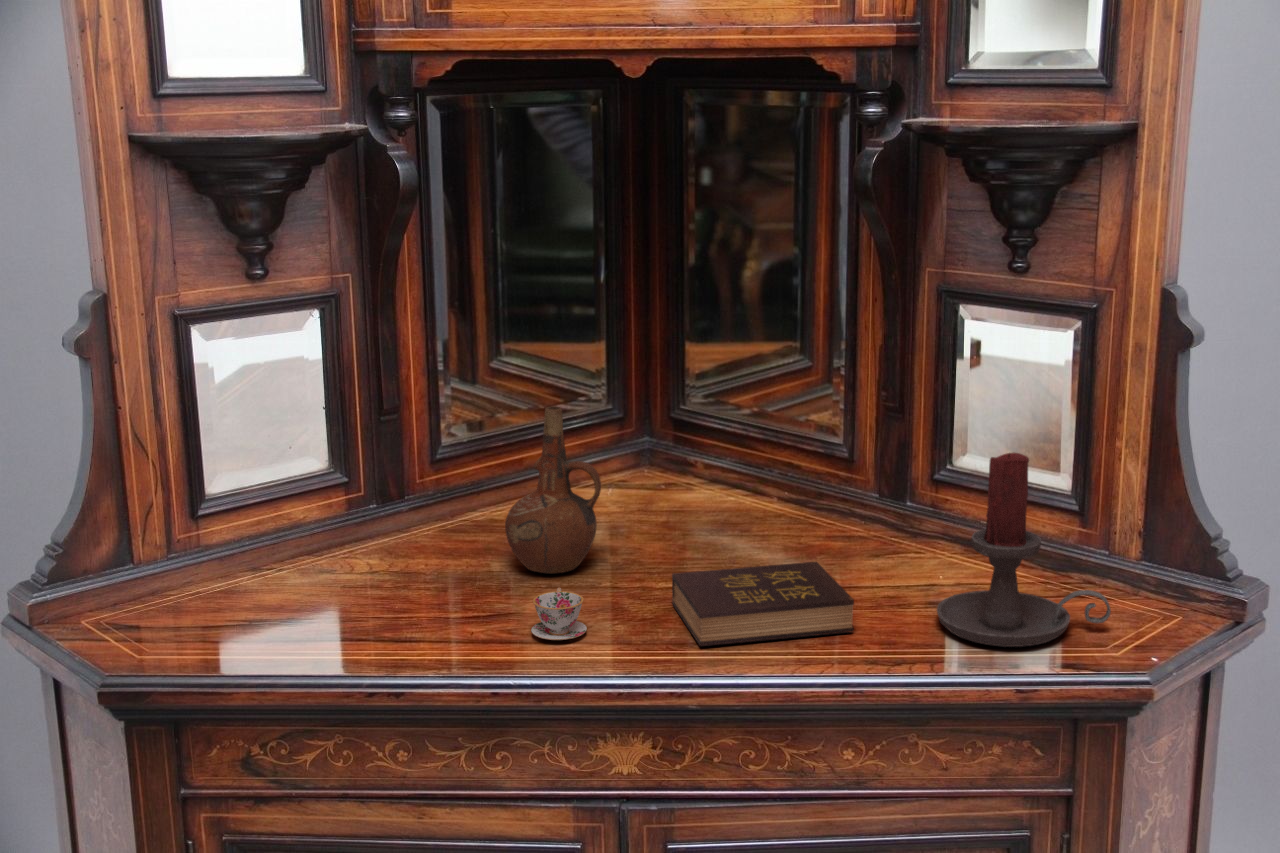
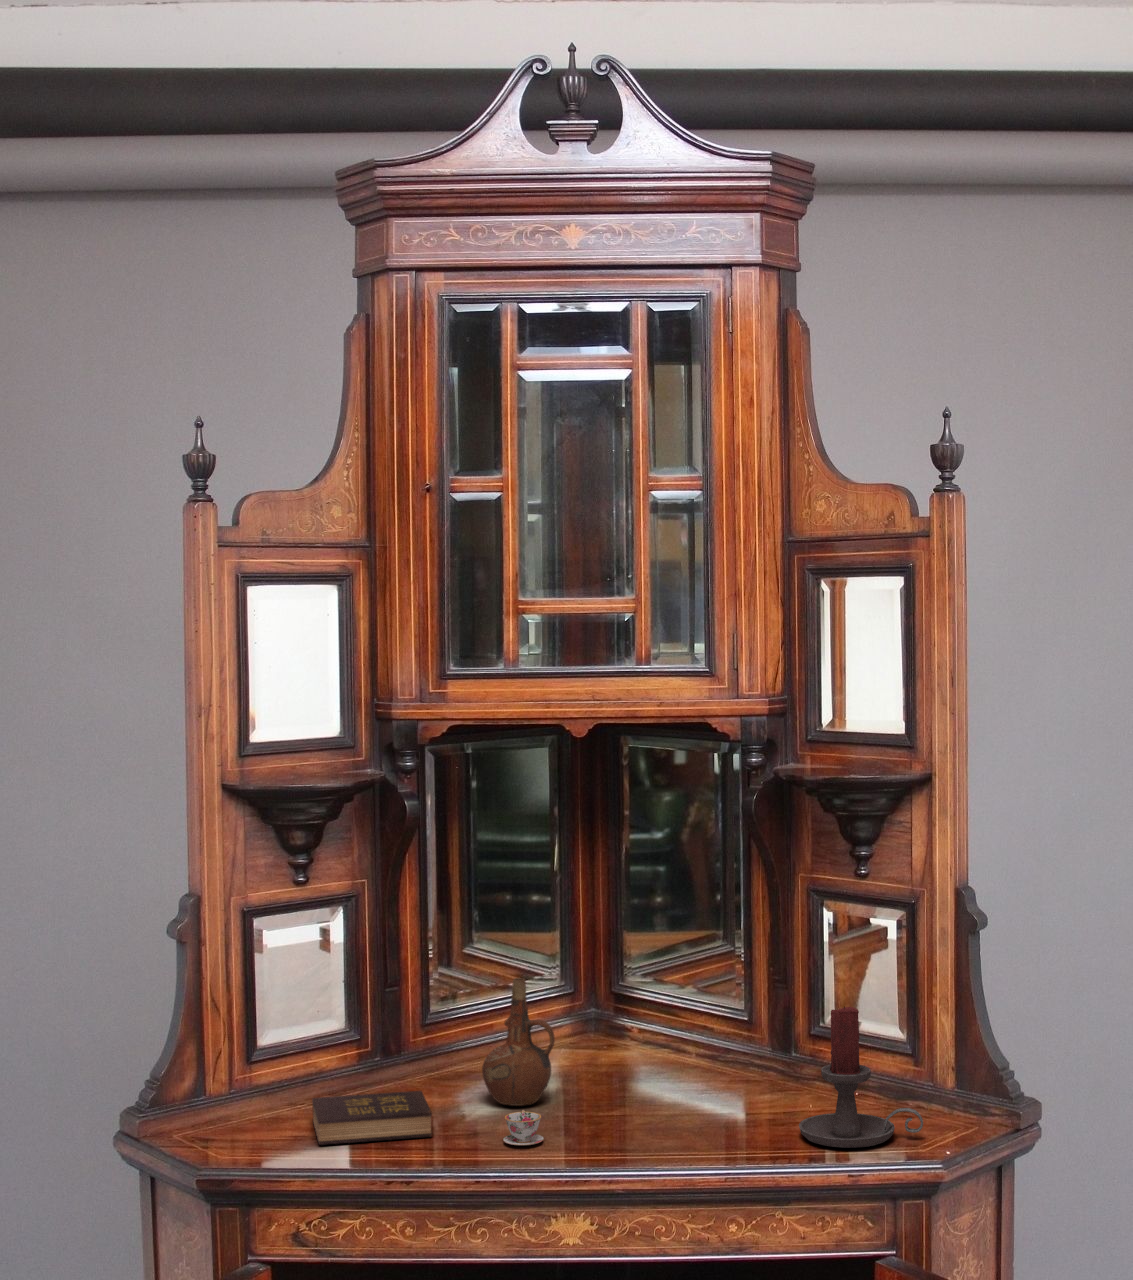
hardback book: present [672,562,854,646] -> present [312,1091,432,1145]

